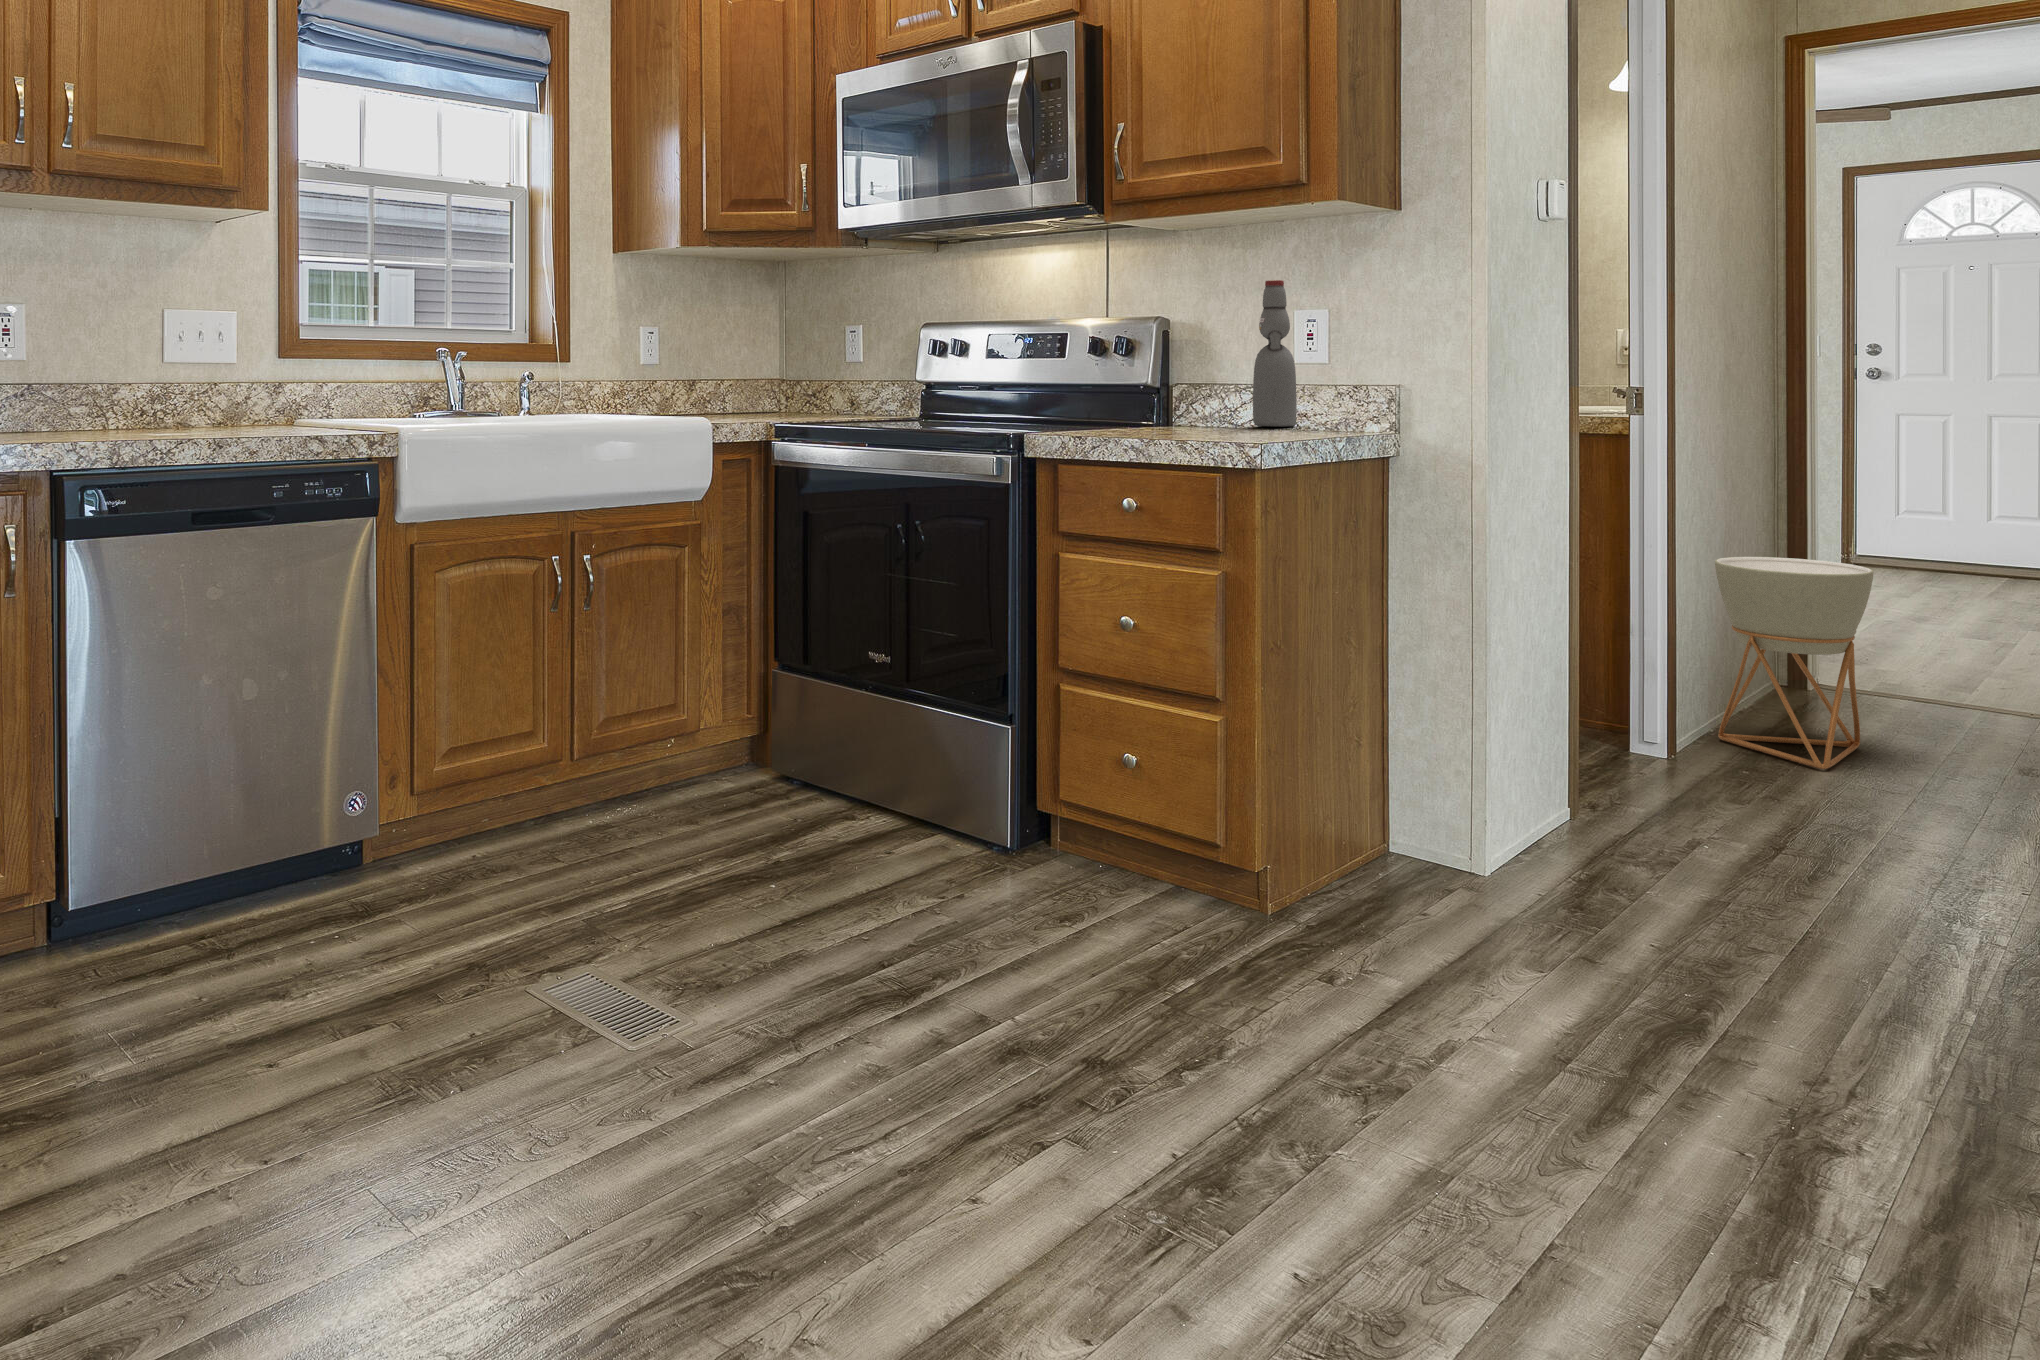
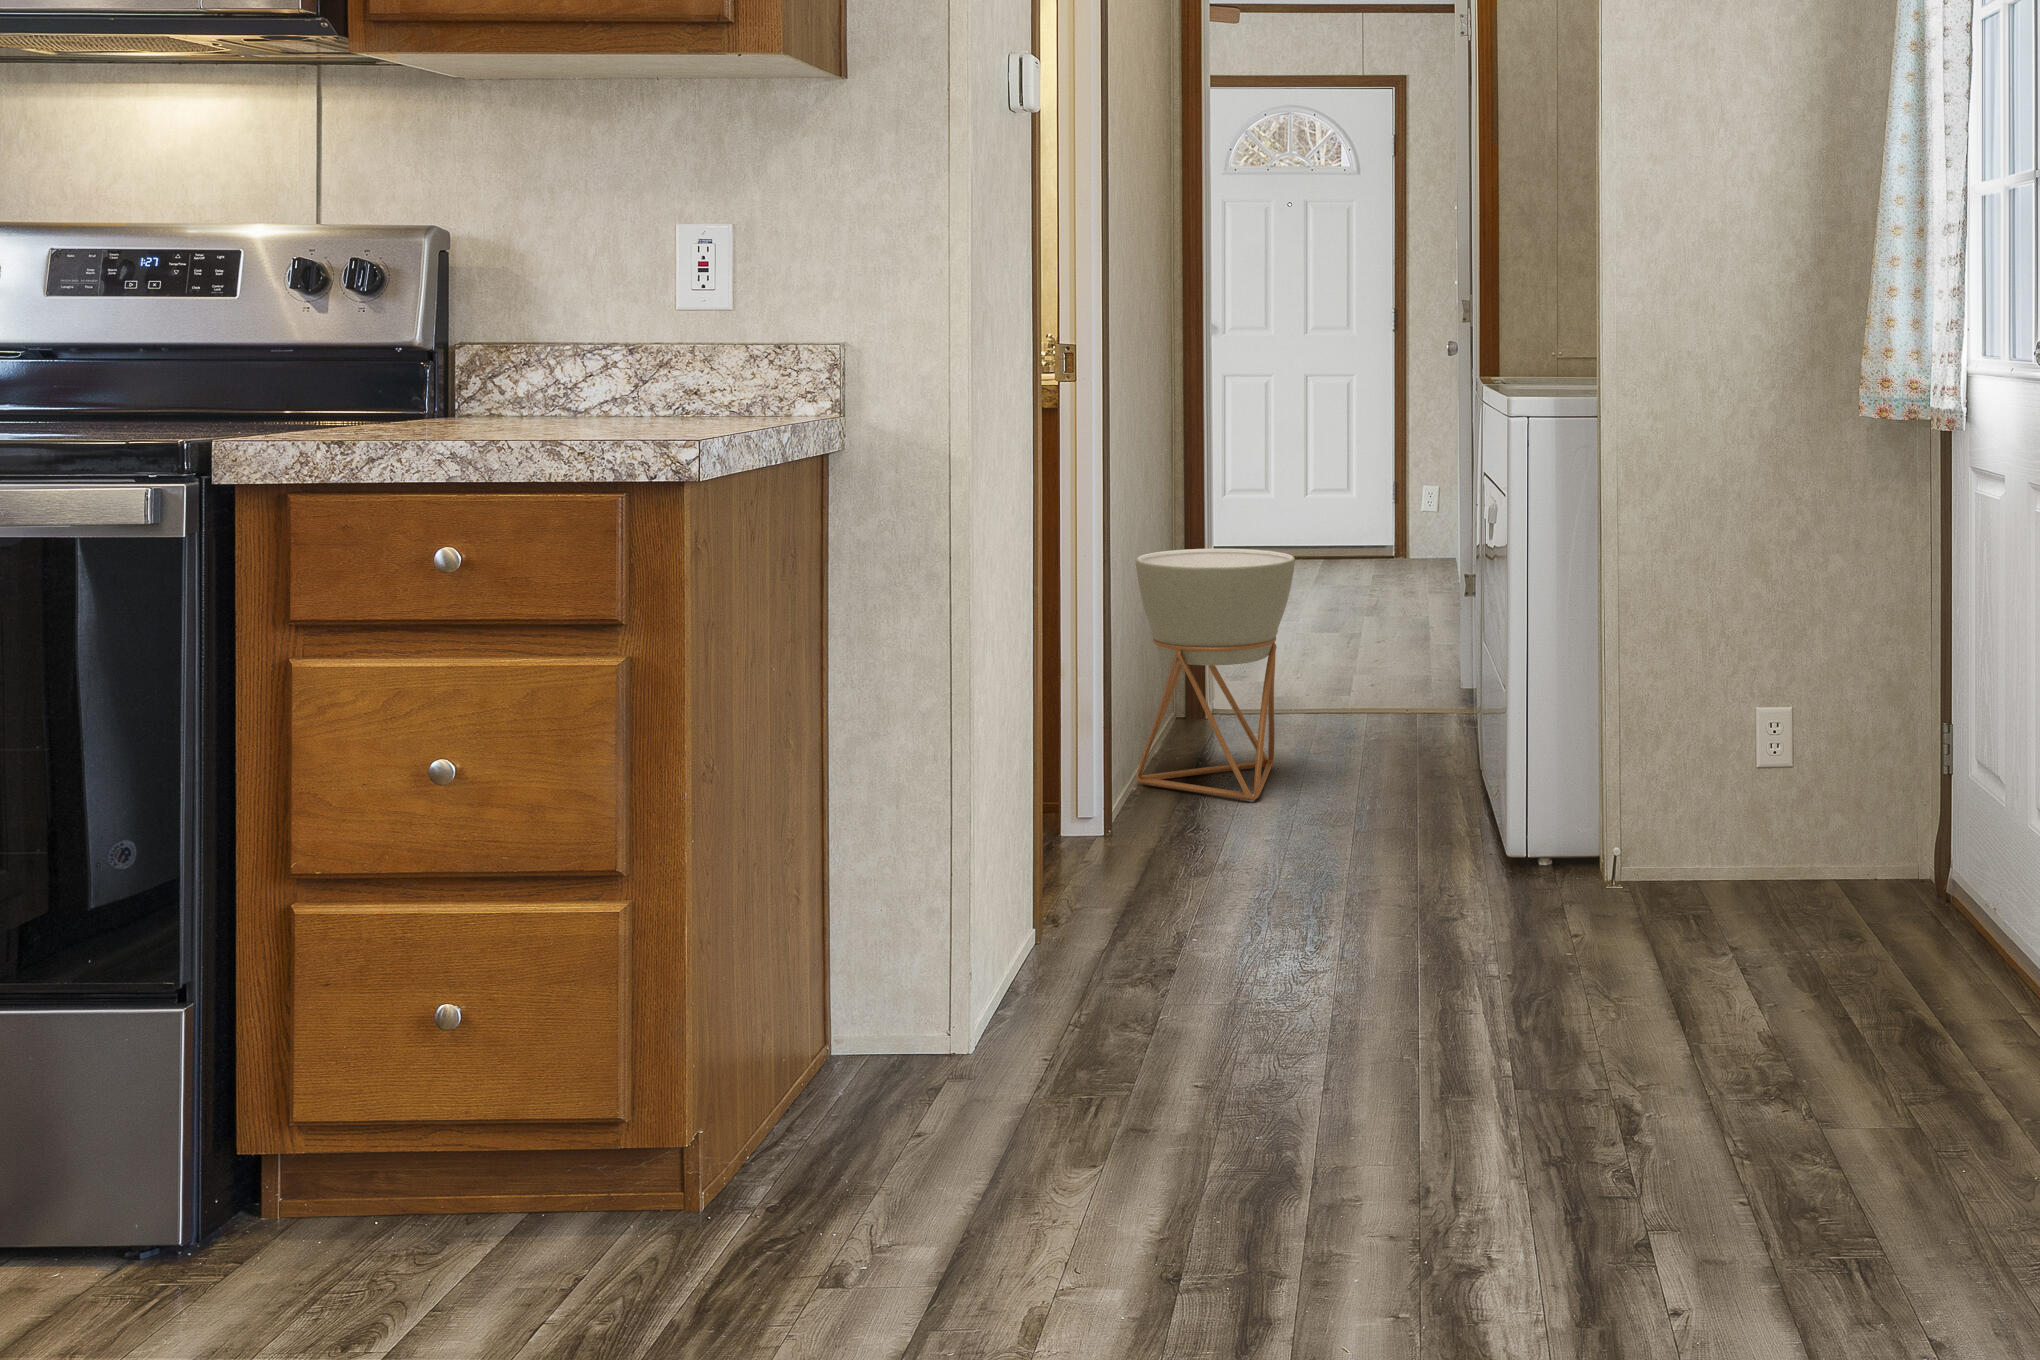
bottle: present [1253,280,1297,427] -> none [625,175,696,412]

